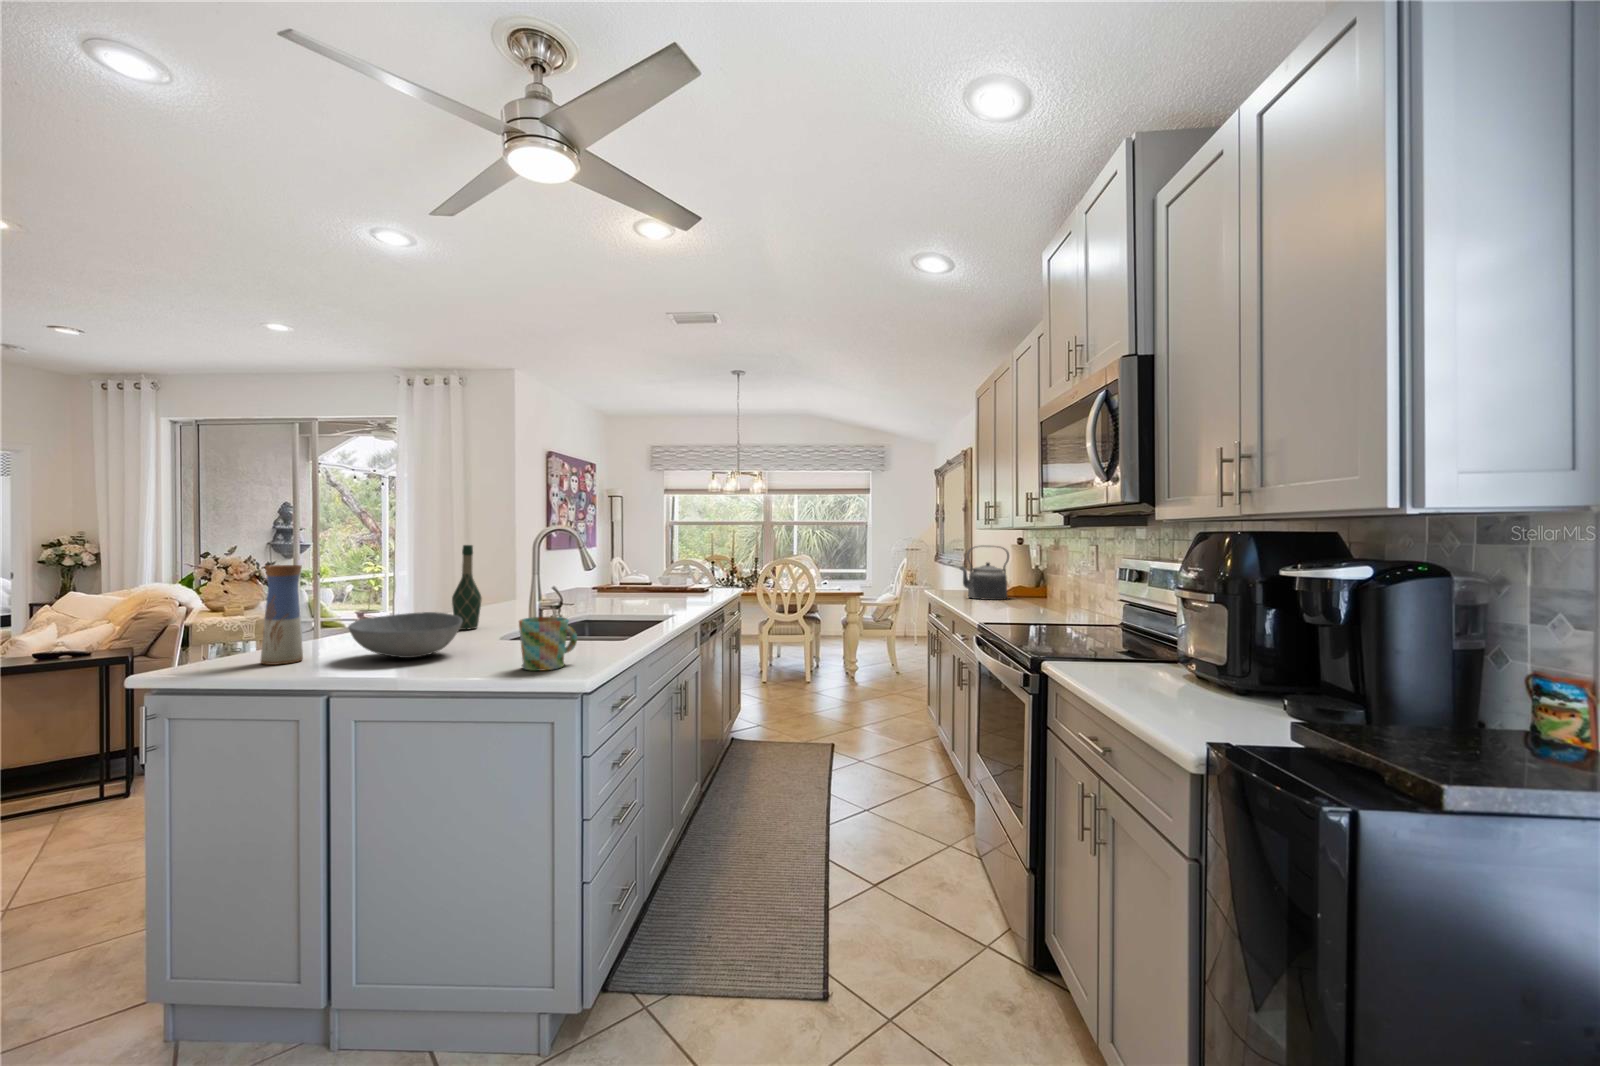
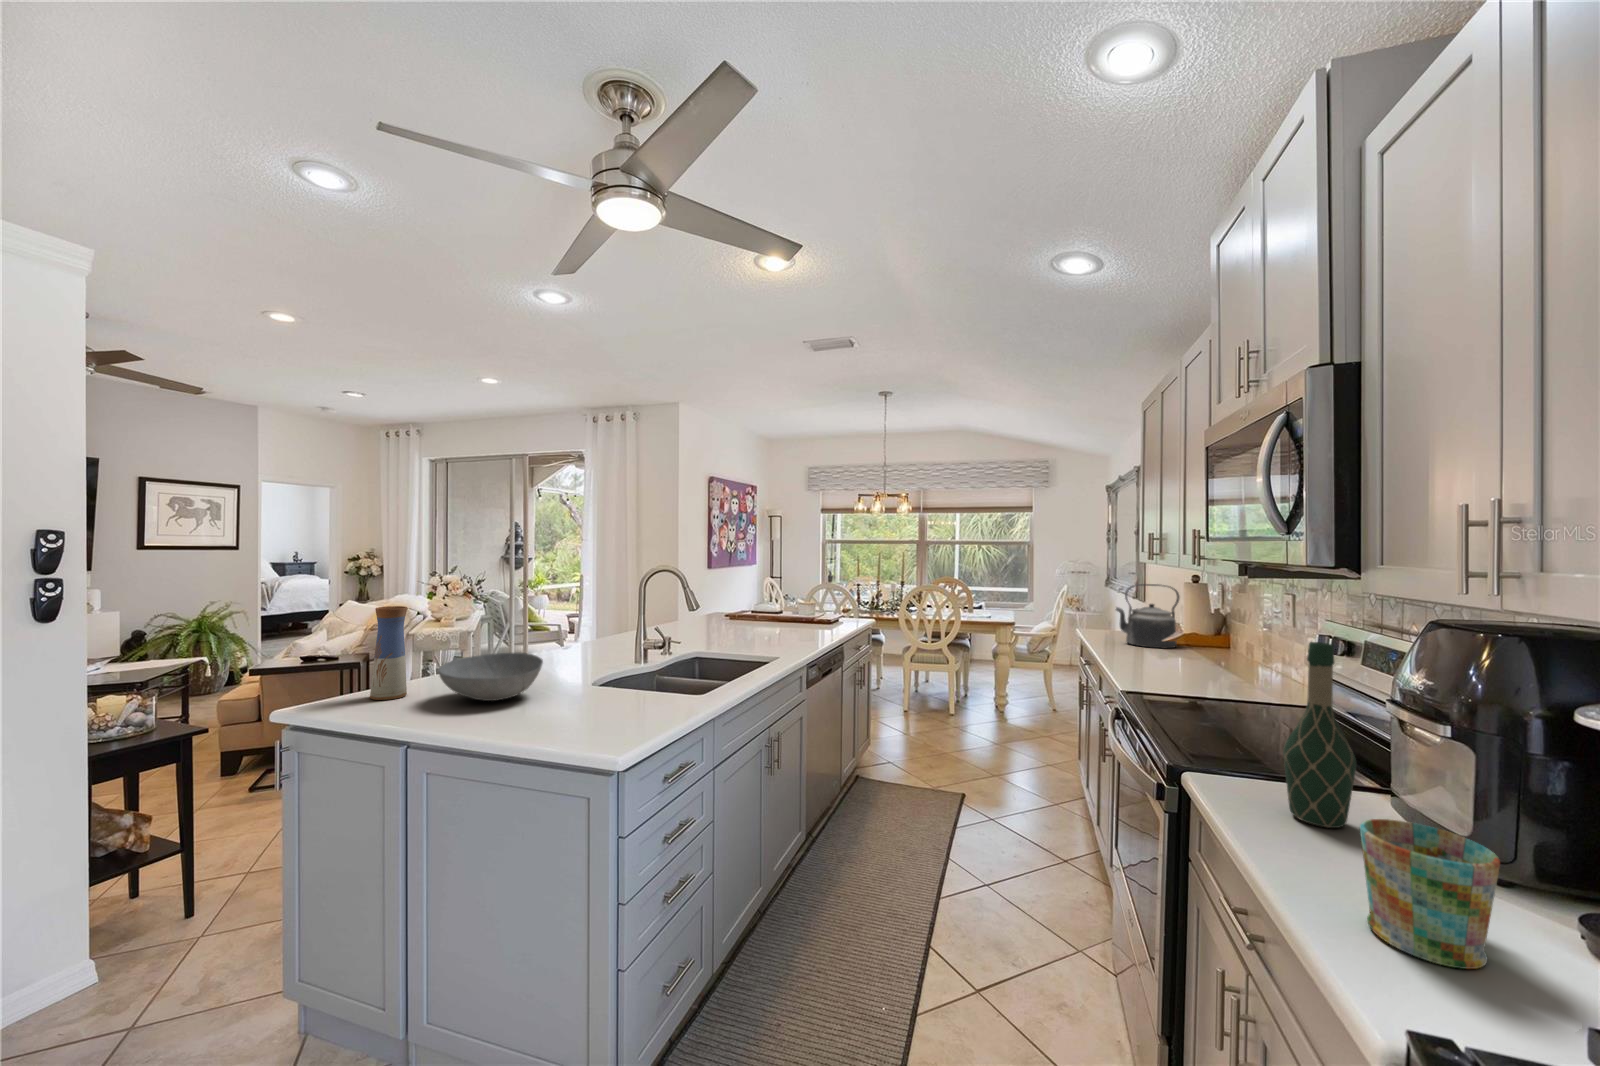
wine bottle: present [452,545,482,630] -> present [1283,642,1356,828]
mug: present [519,617,577,671] -> present [1360,819,1500,969]

